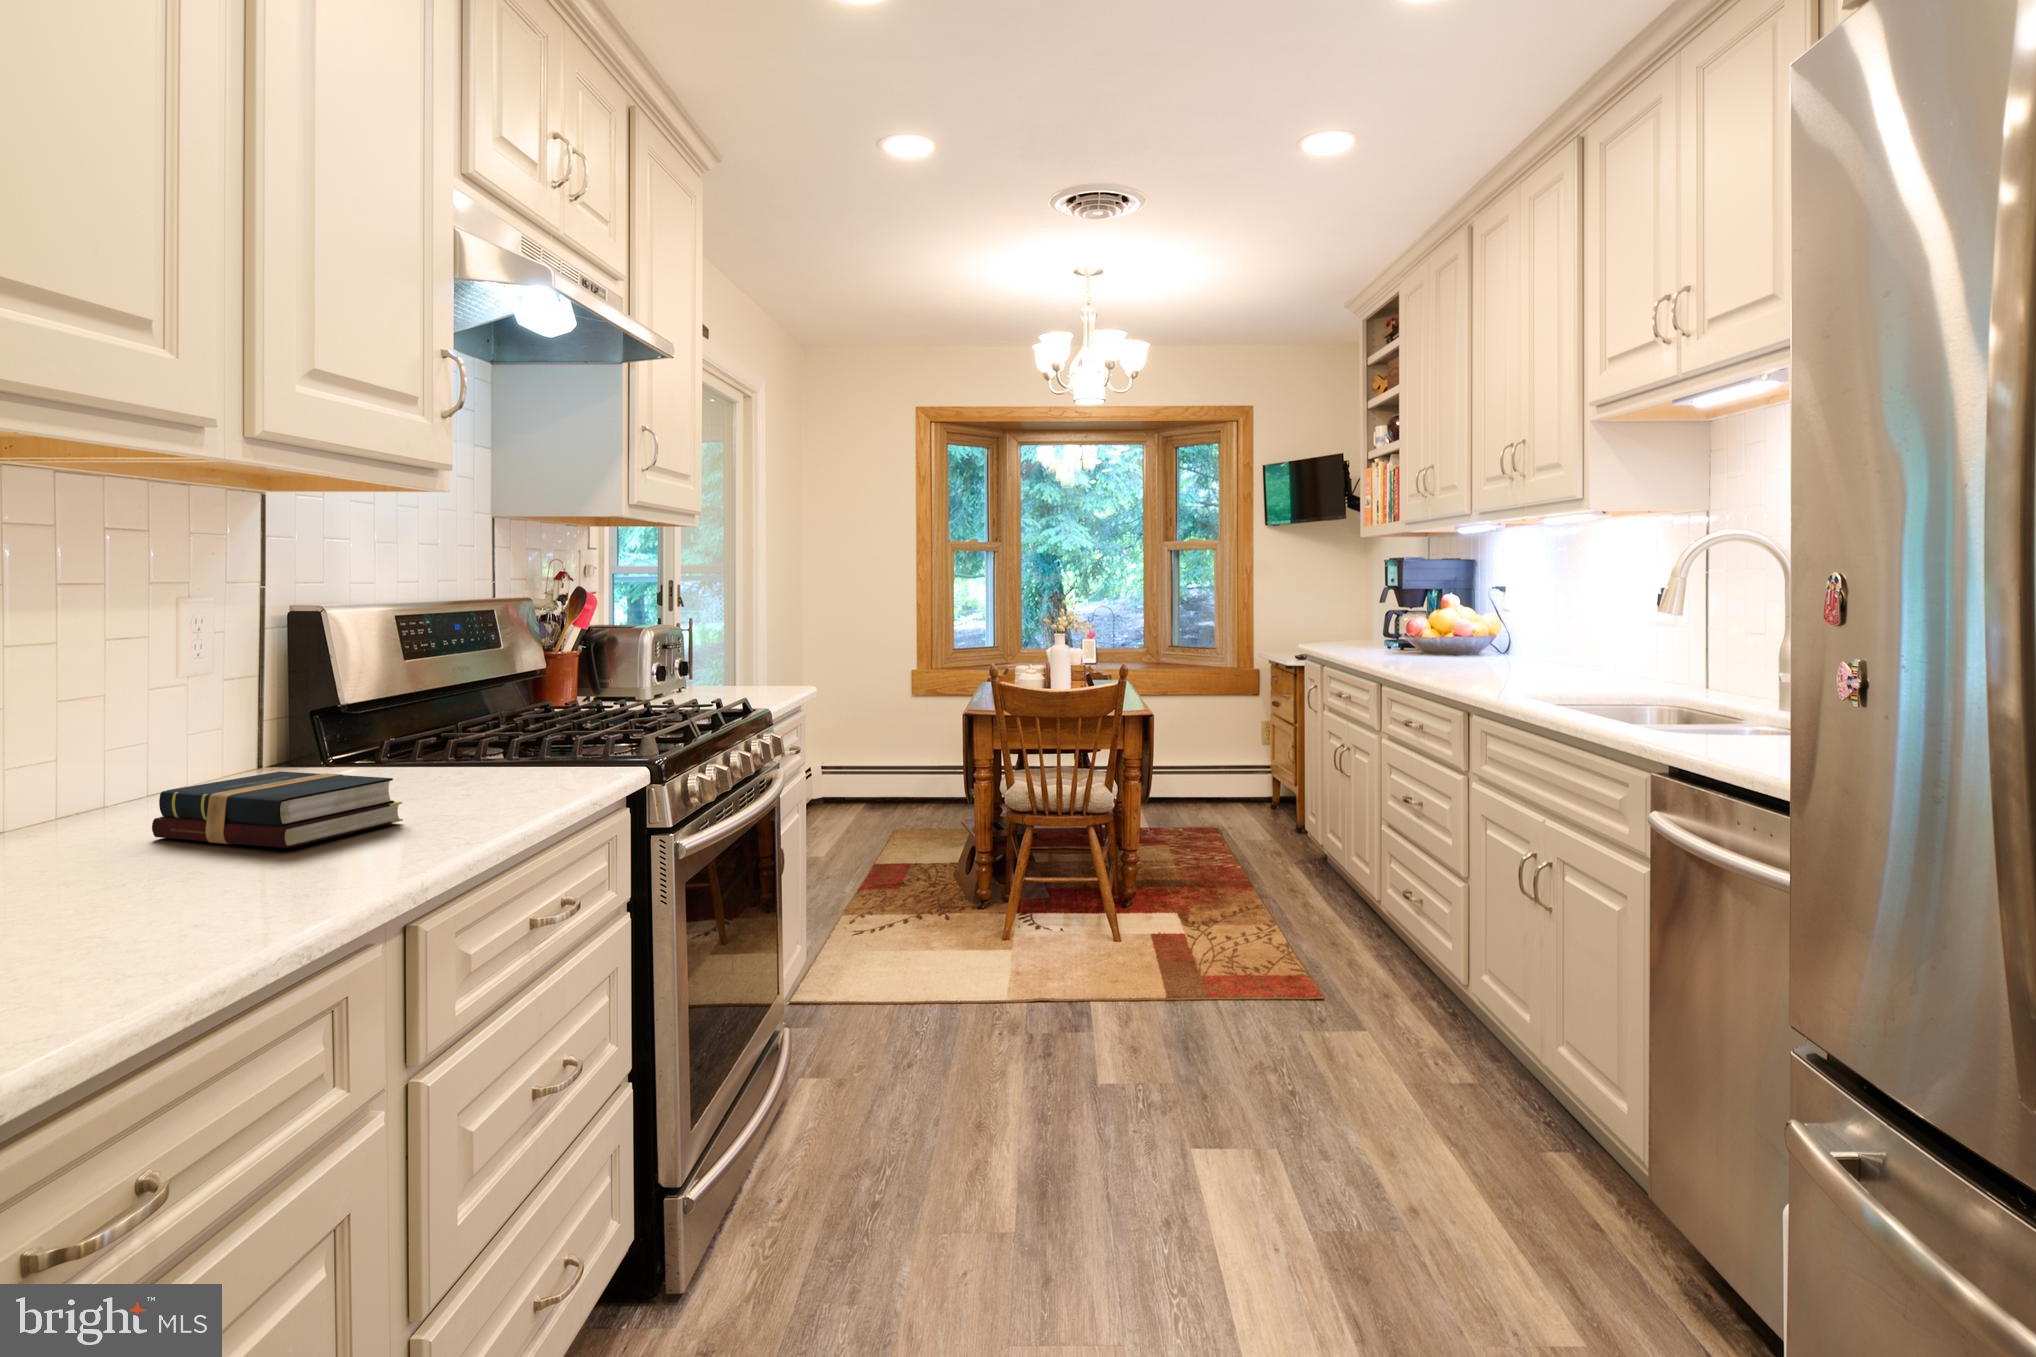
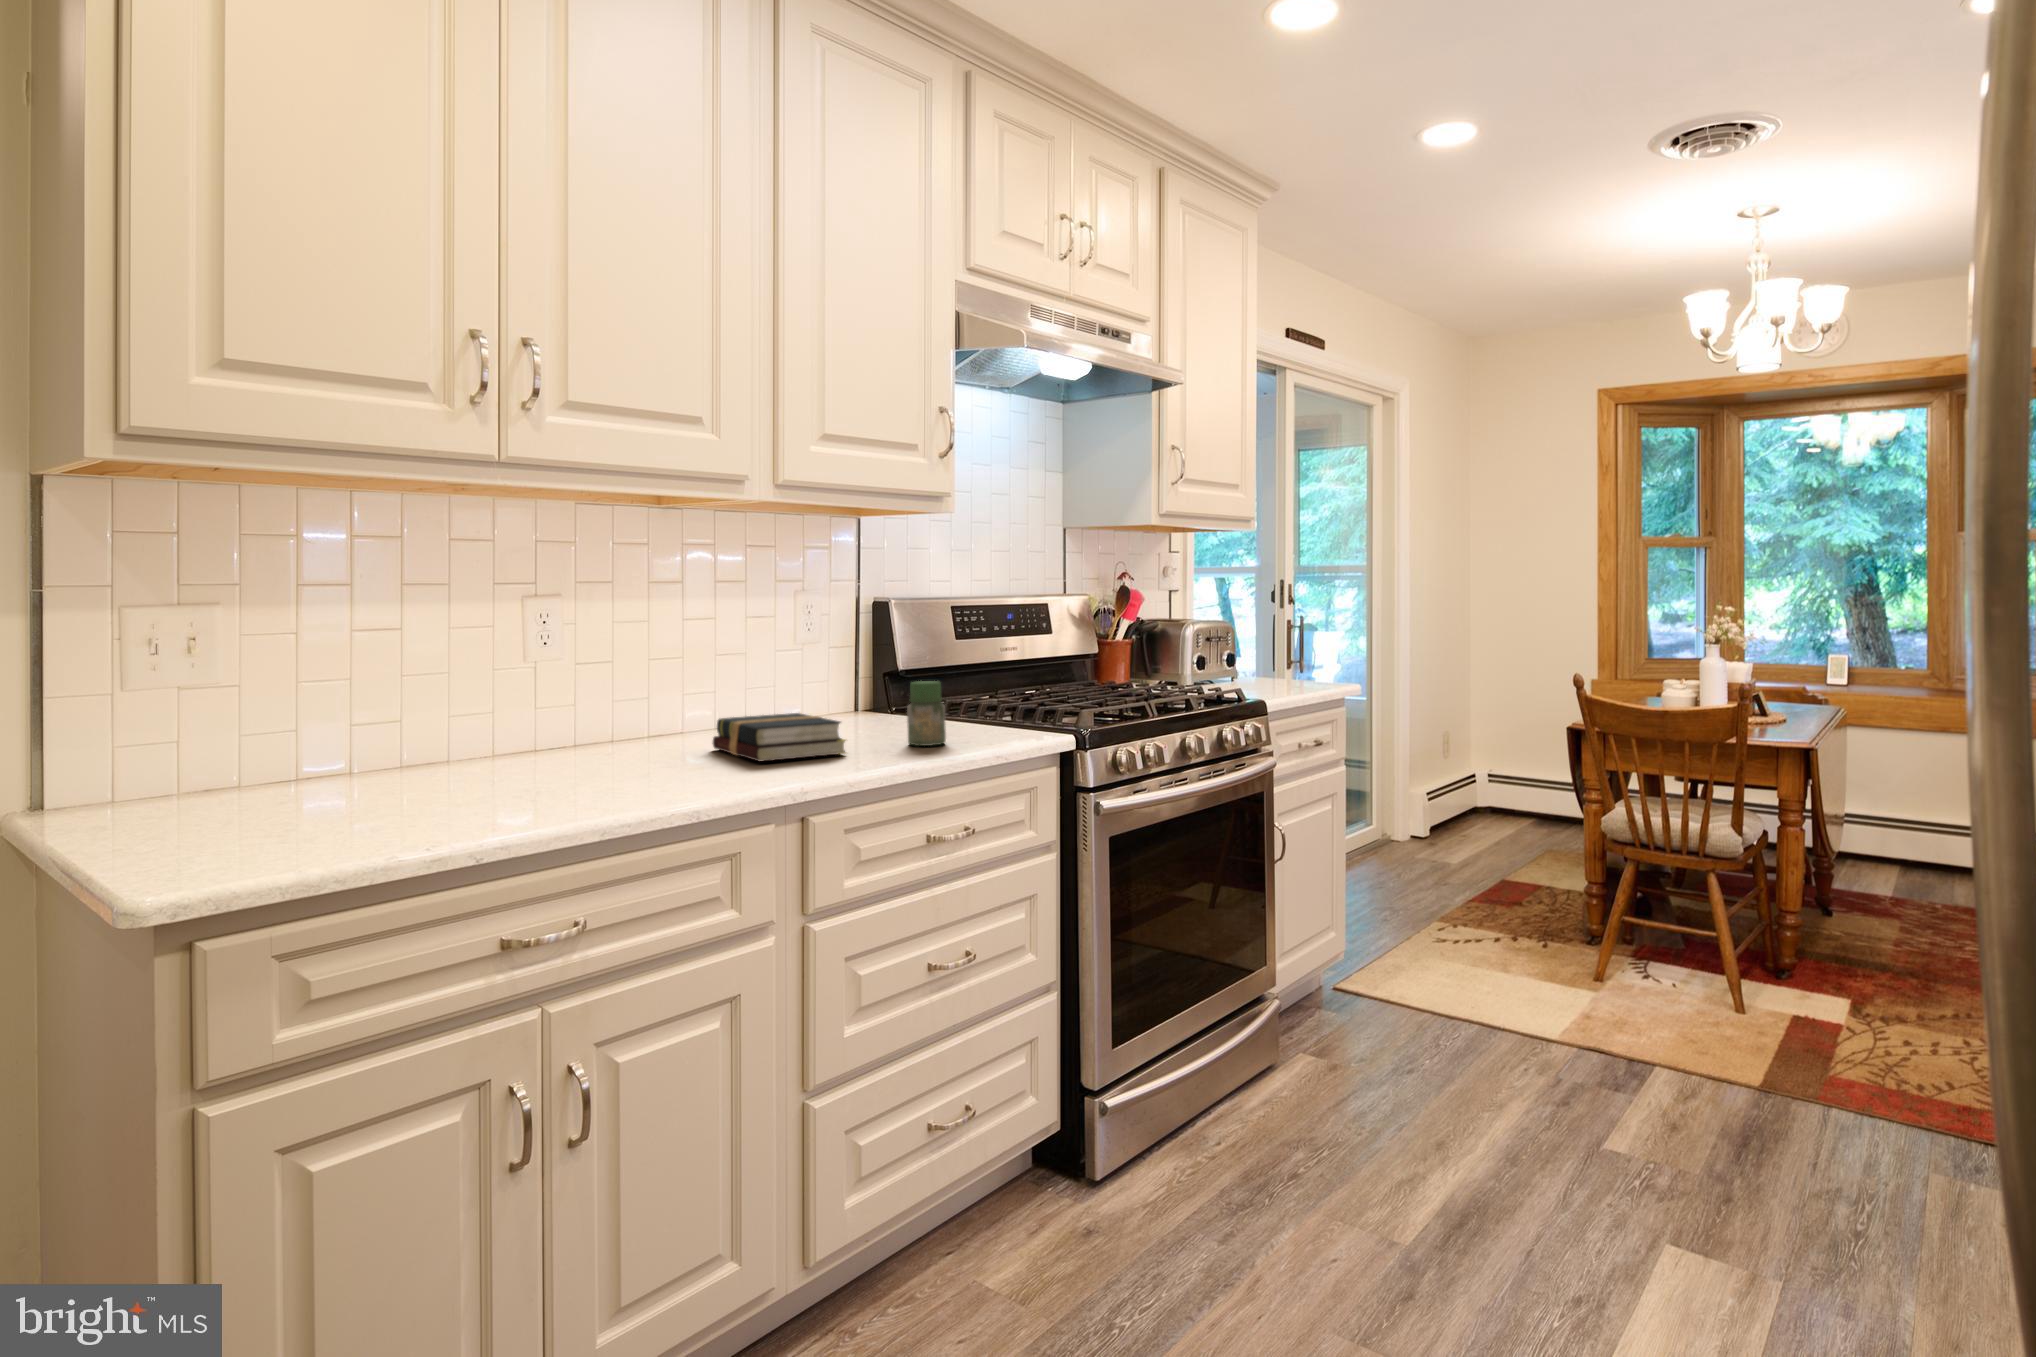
jar: none [458,714,514,799] -> present [907,681,946,746]

